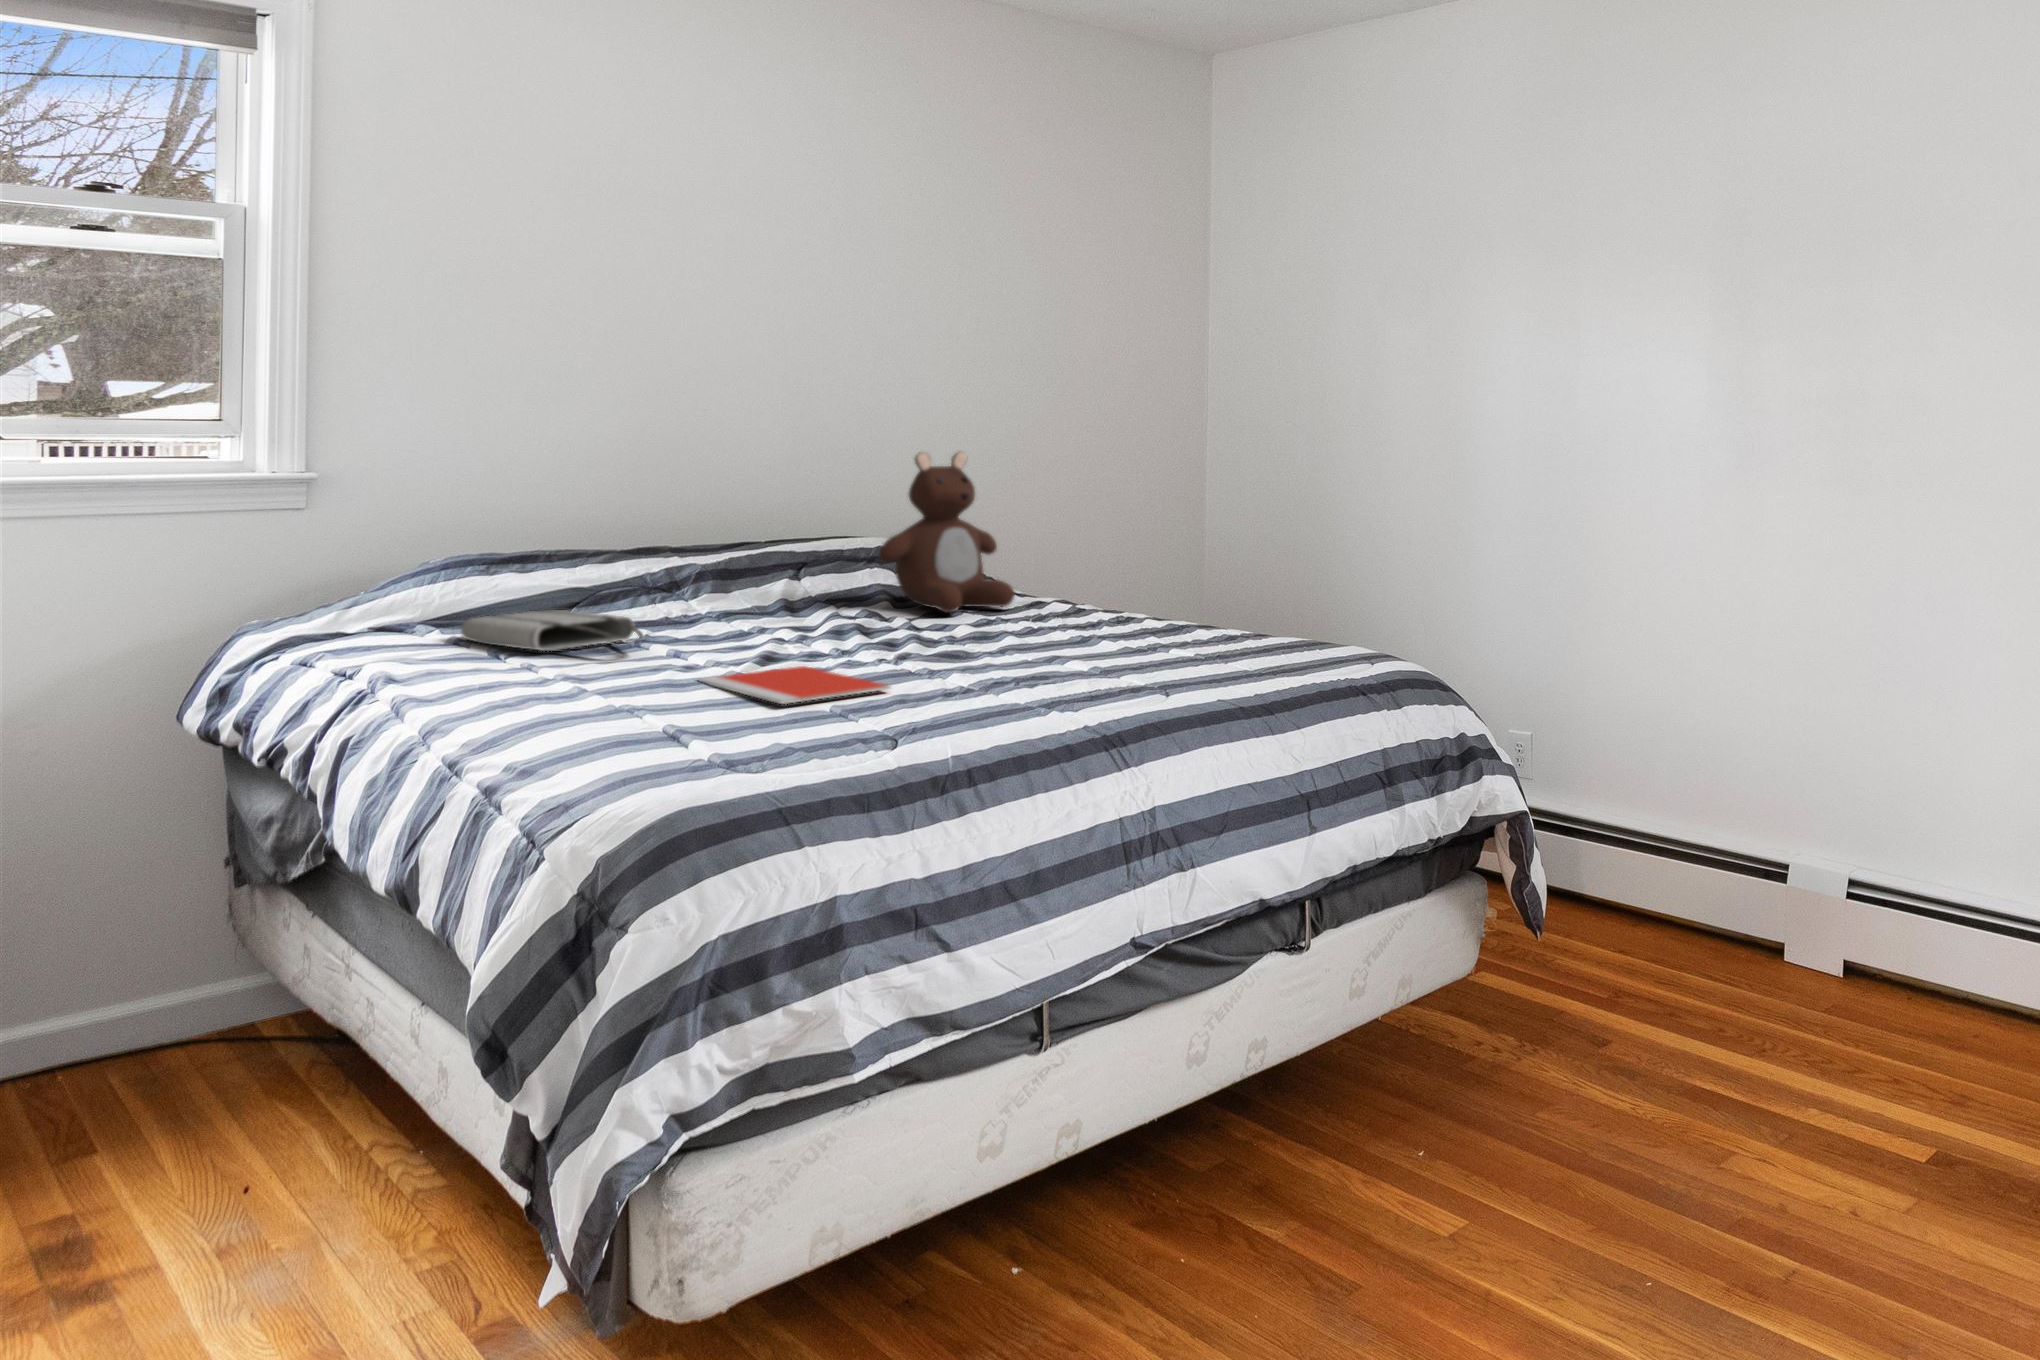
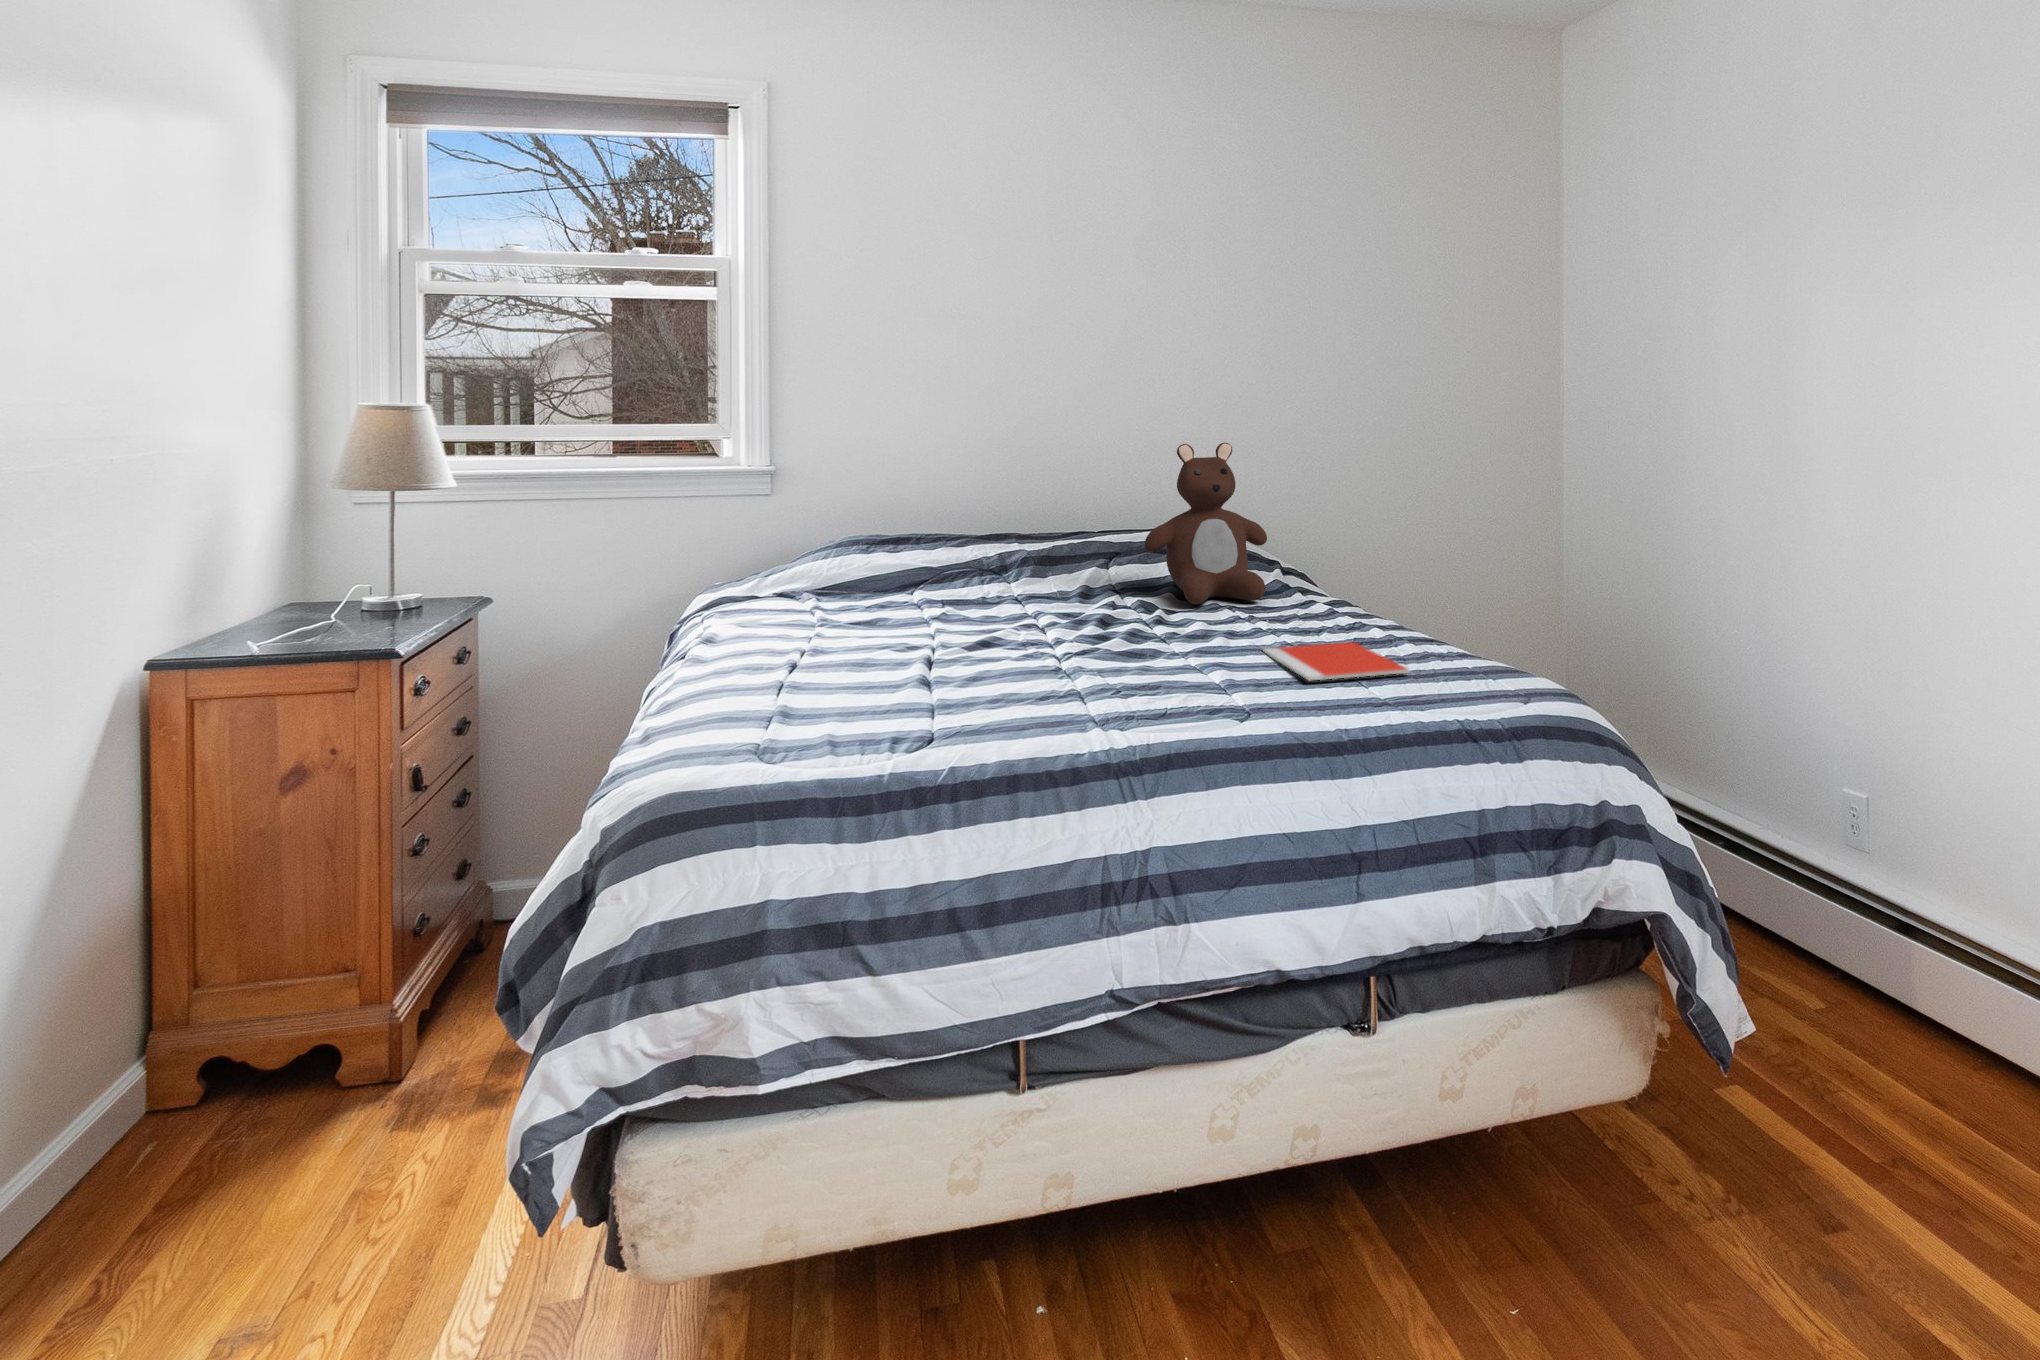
tote bag: present [461,610,644,652] -> none [807,586,915,626]
notebook: present [699,666,891,704] -> present [1261,642,1410,680]

